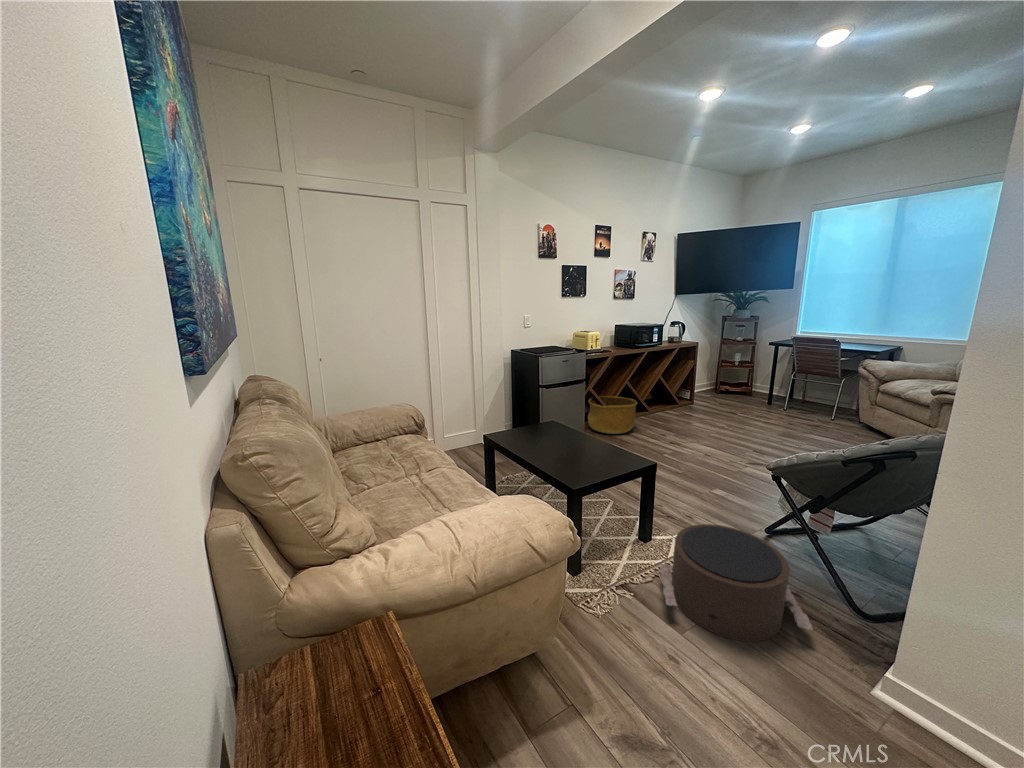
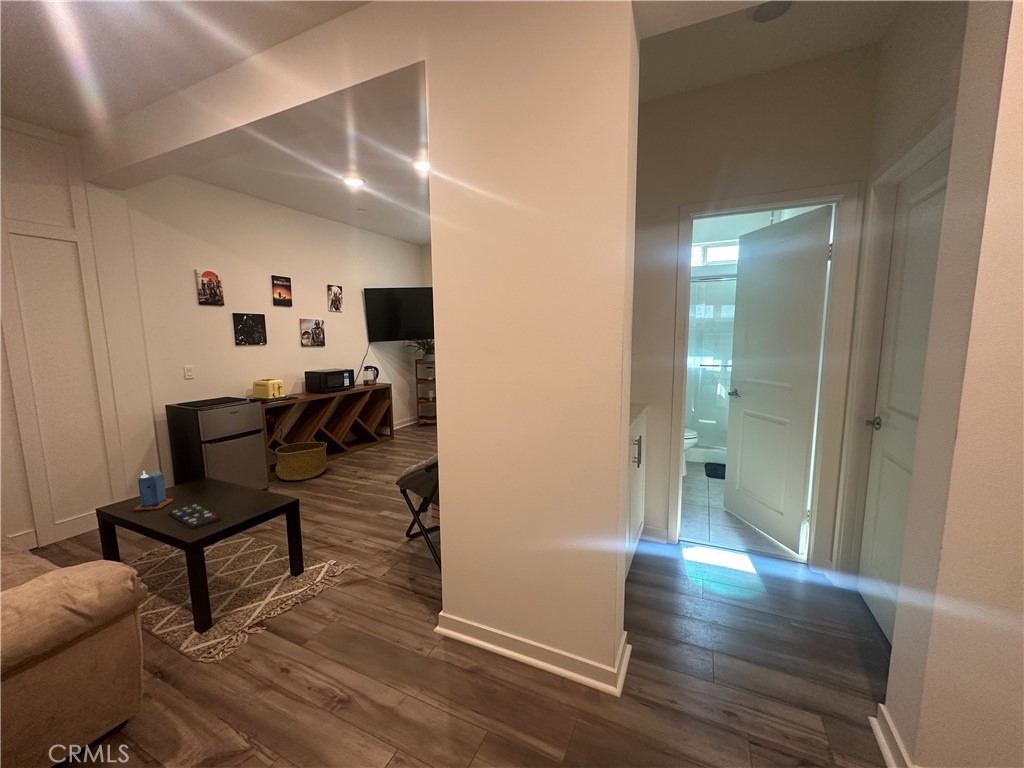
candle: none [515,408,540,445] -> present [134,471,173,511]
remote control: none [543,446,591,474] -> present [169,503,221,529]
pouf: present [660,524,813,642] -> none [290,538,406,632]

